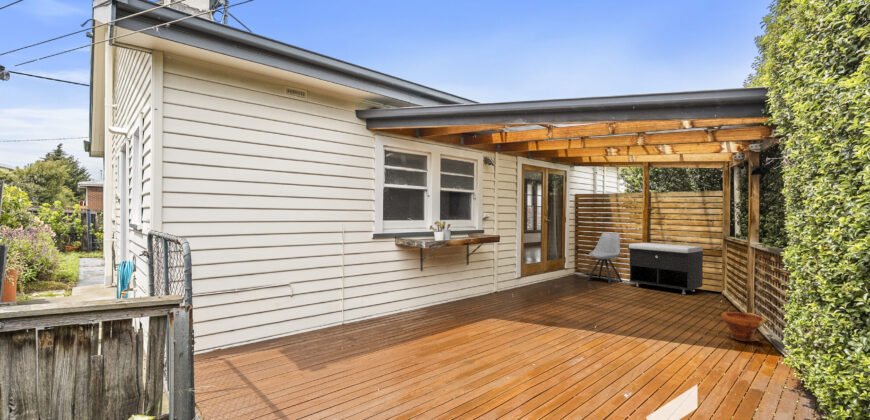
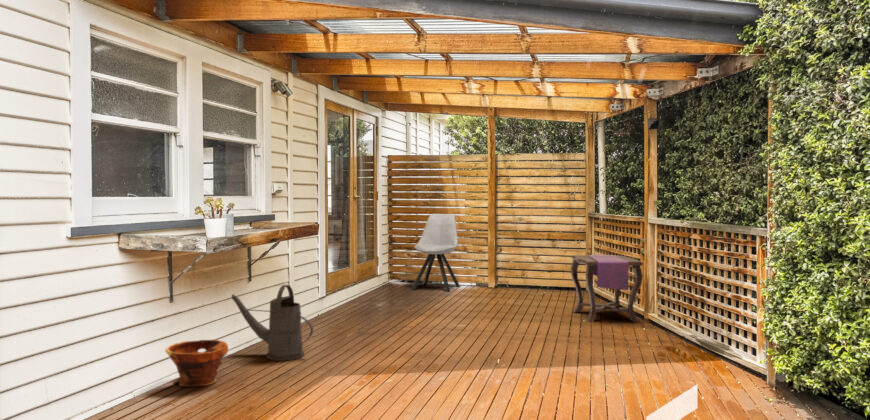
storage bench: present [629,243,703,294] -> none [474,227,565,296]
side table: none [688,265,741,317] -> present [571,255,643,322]
watering can: none [455,268,493,308] -> present [232,285,313,361]
planter: present [722,312,766,341] -> present [165,340,228,386]

